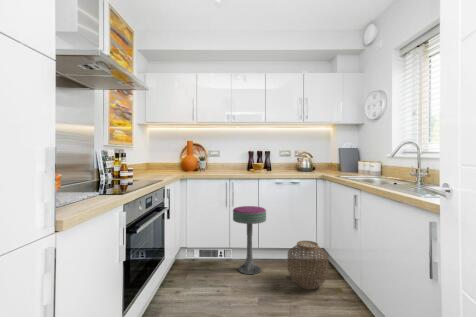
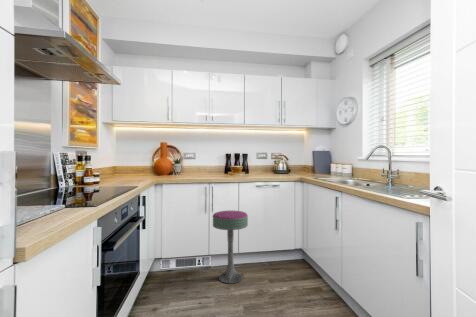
woven basket: present [288,241,328,289] -> none [272,245,314,296]

